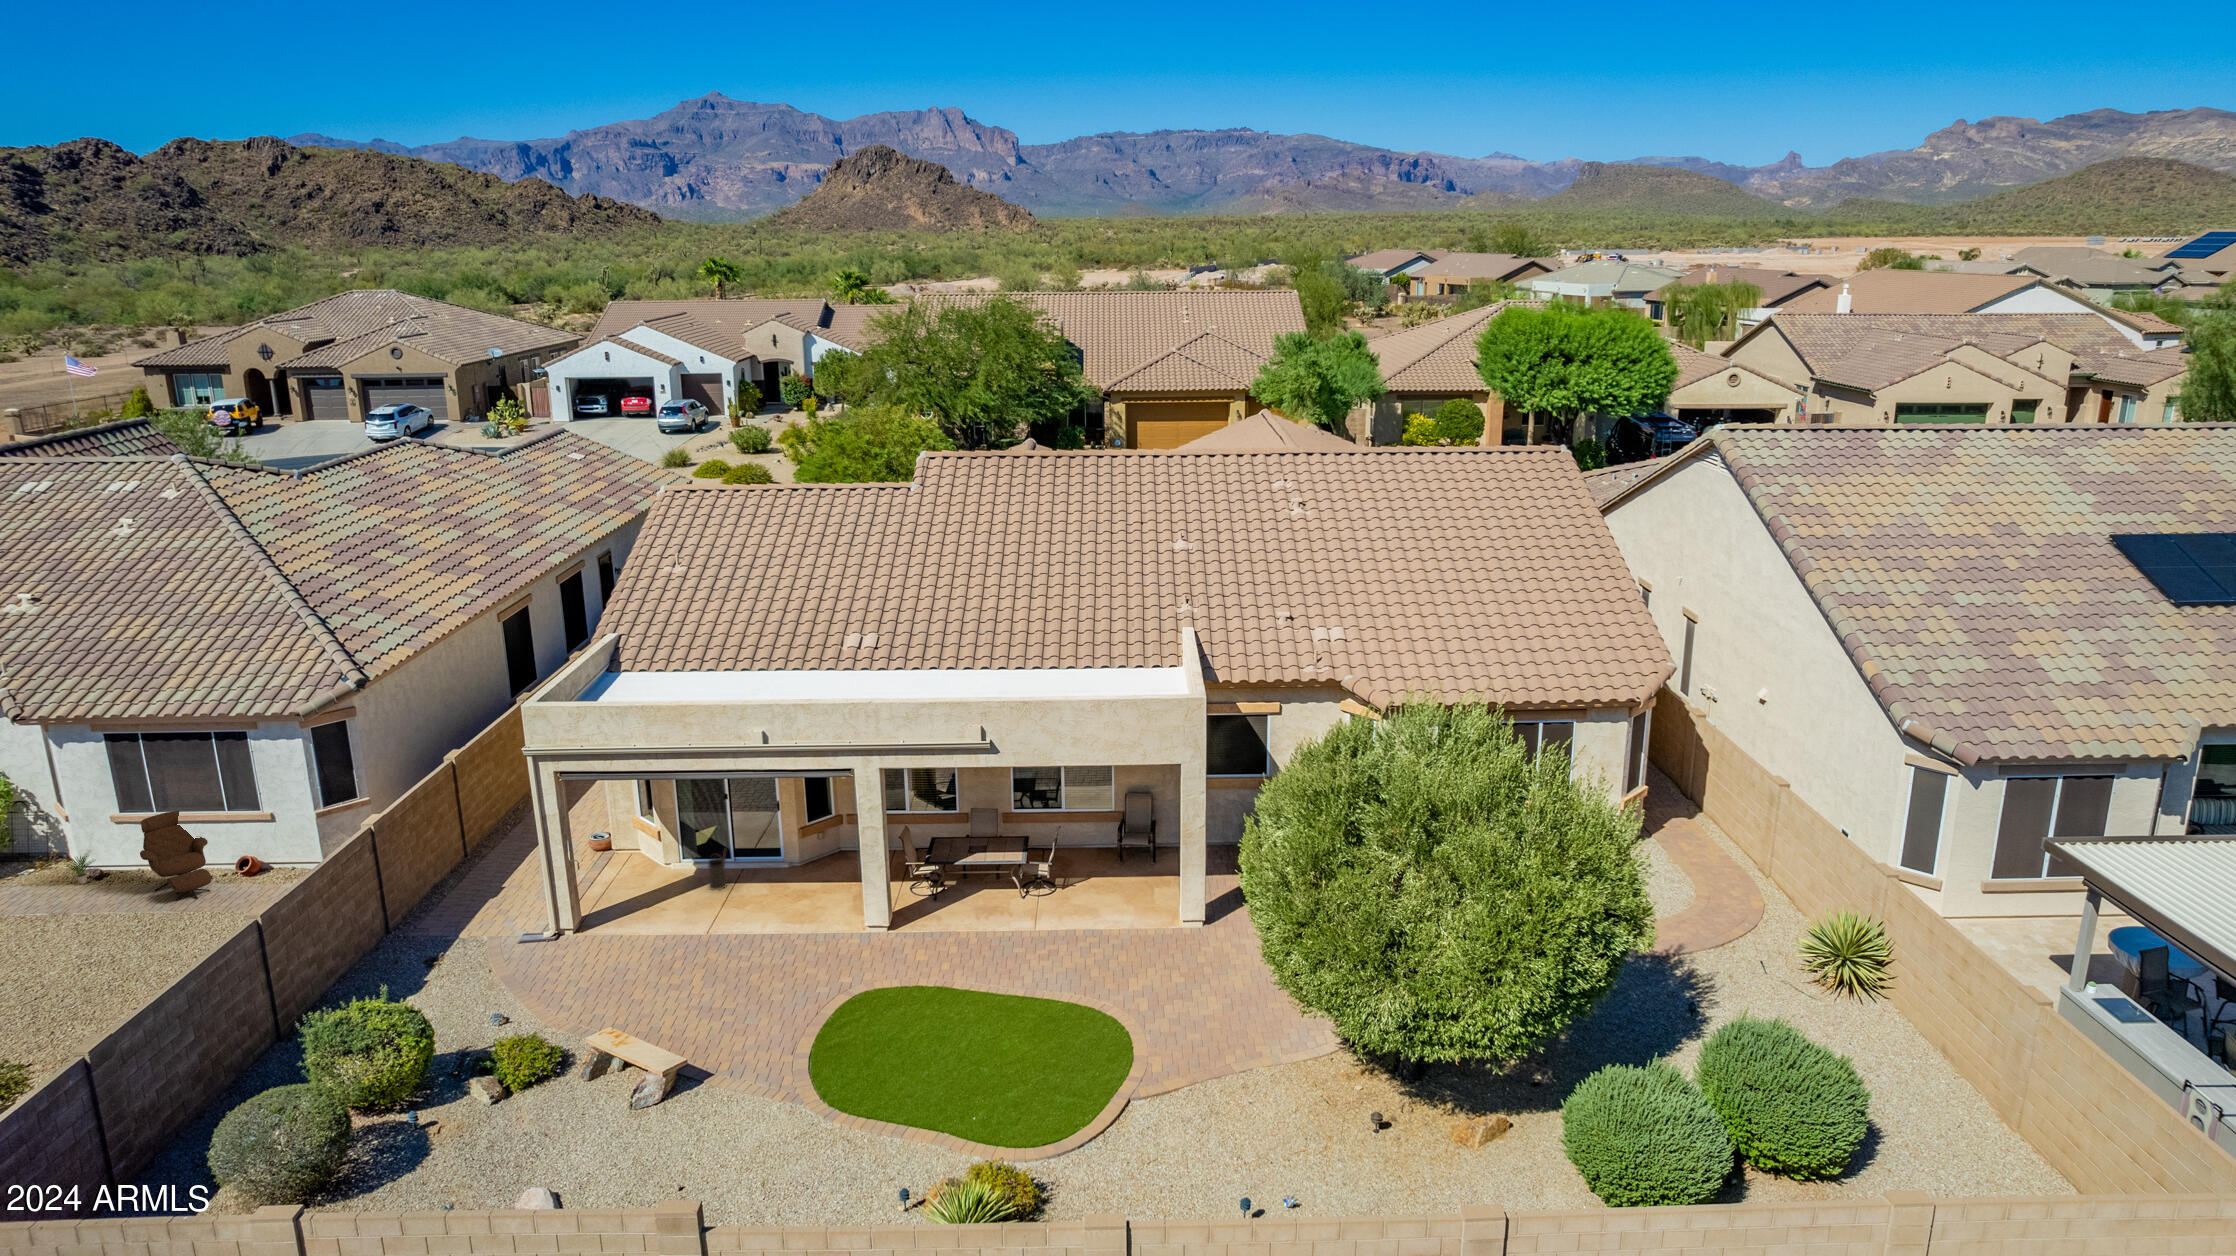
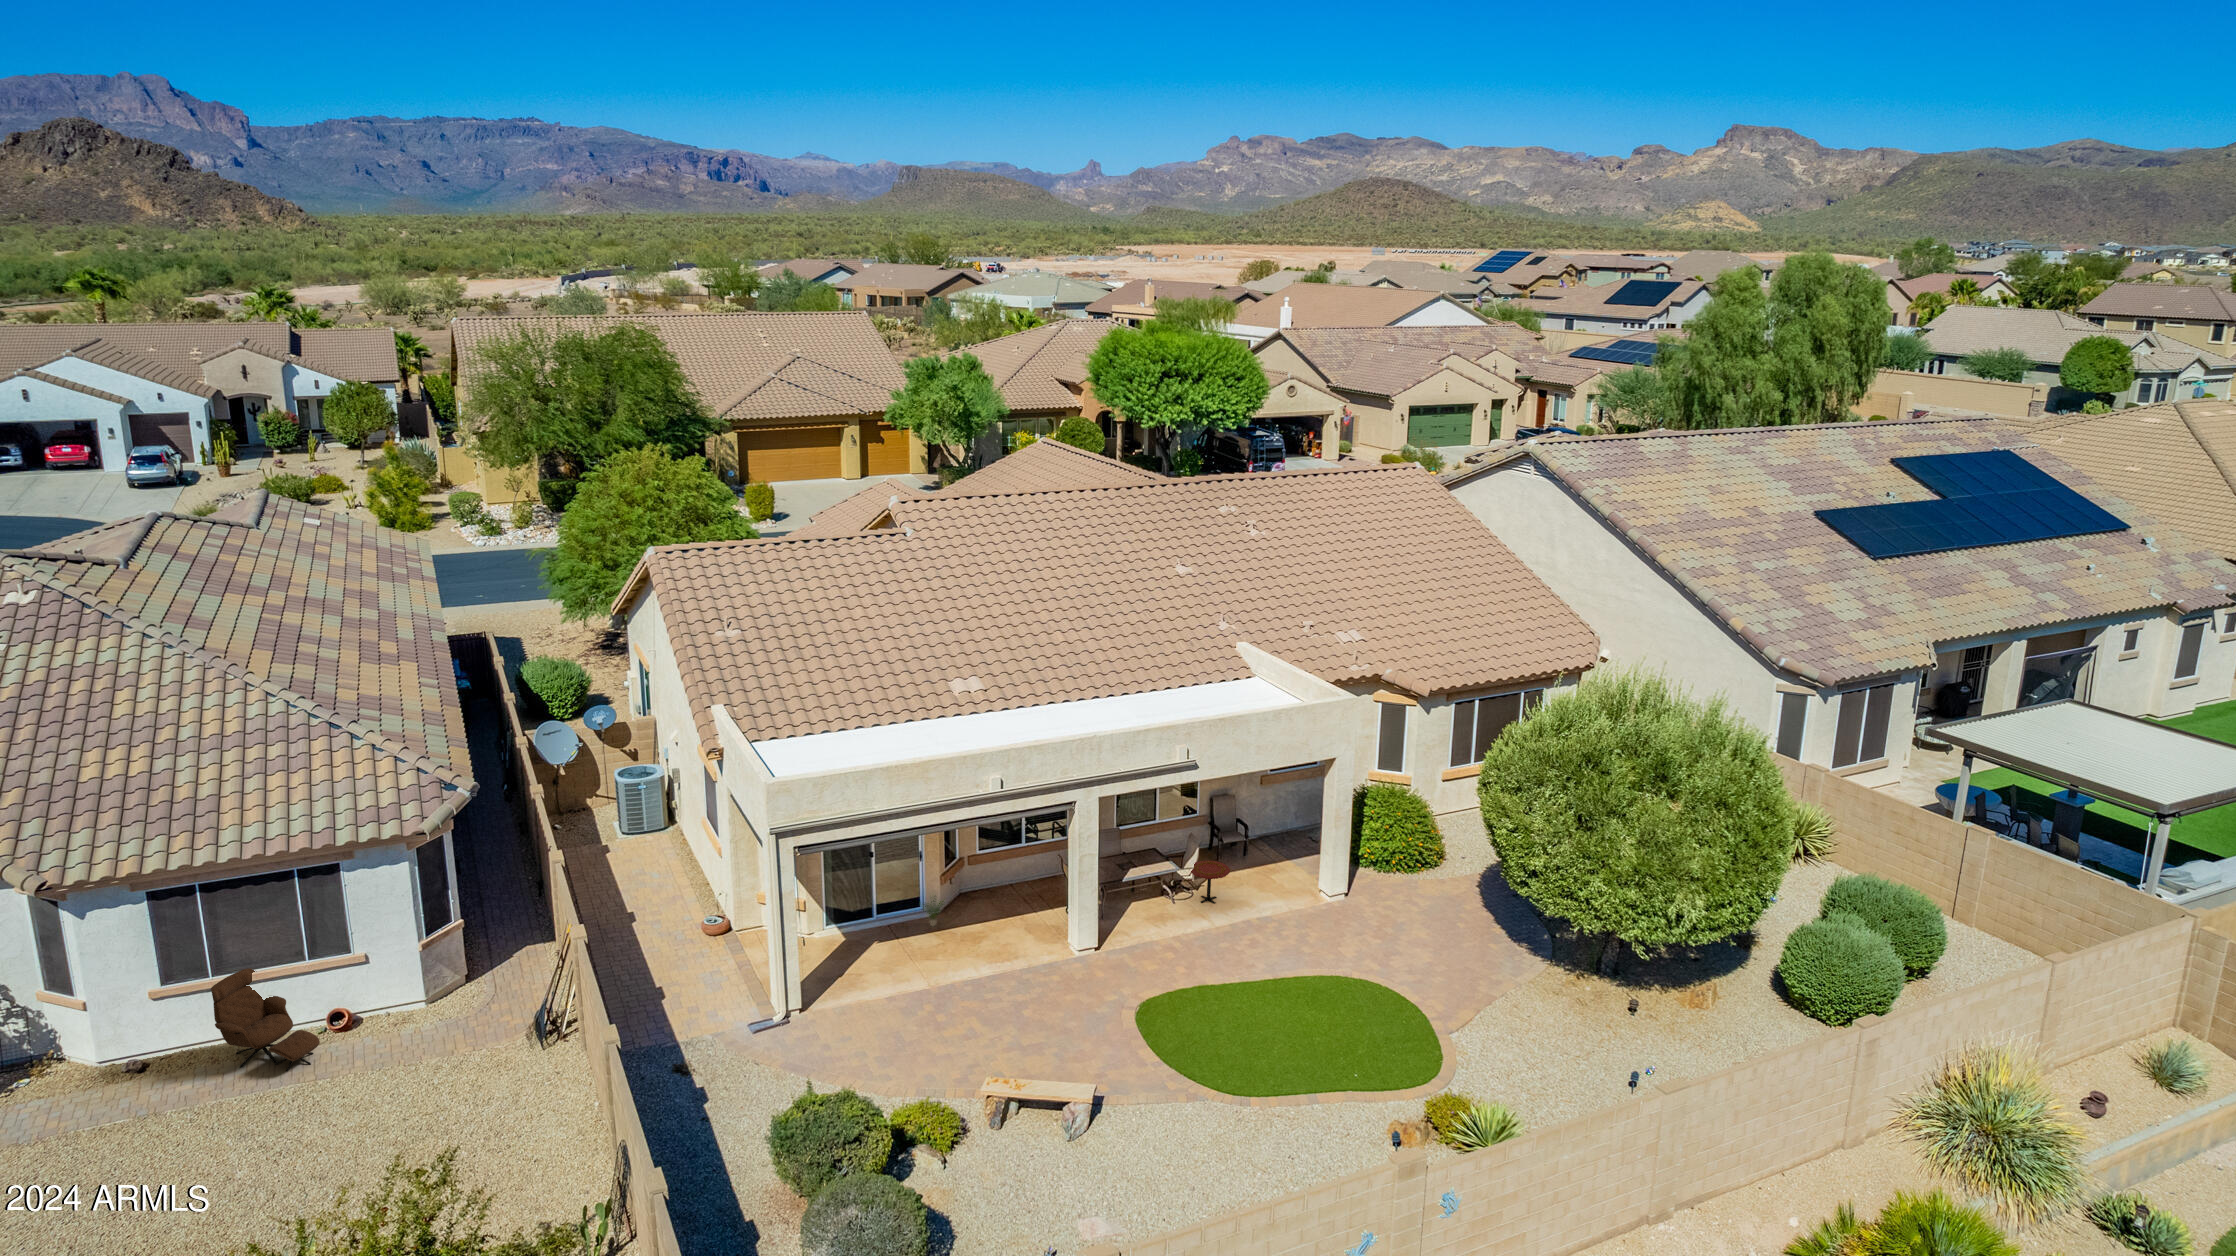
watering can: present [708,849,727,890] -> none [872,902,890,945]
potted plant: present [66,853,93,884] -> present [923,896,944,926]
side table: none [1044,863,1089,912] -> present [1191,860,1230,904]

